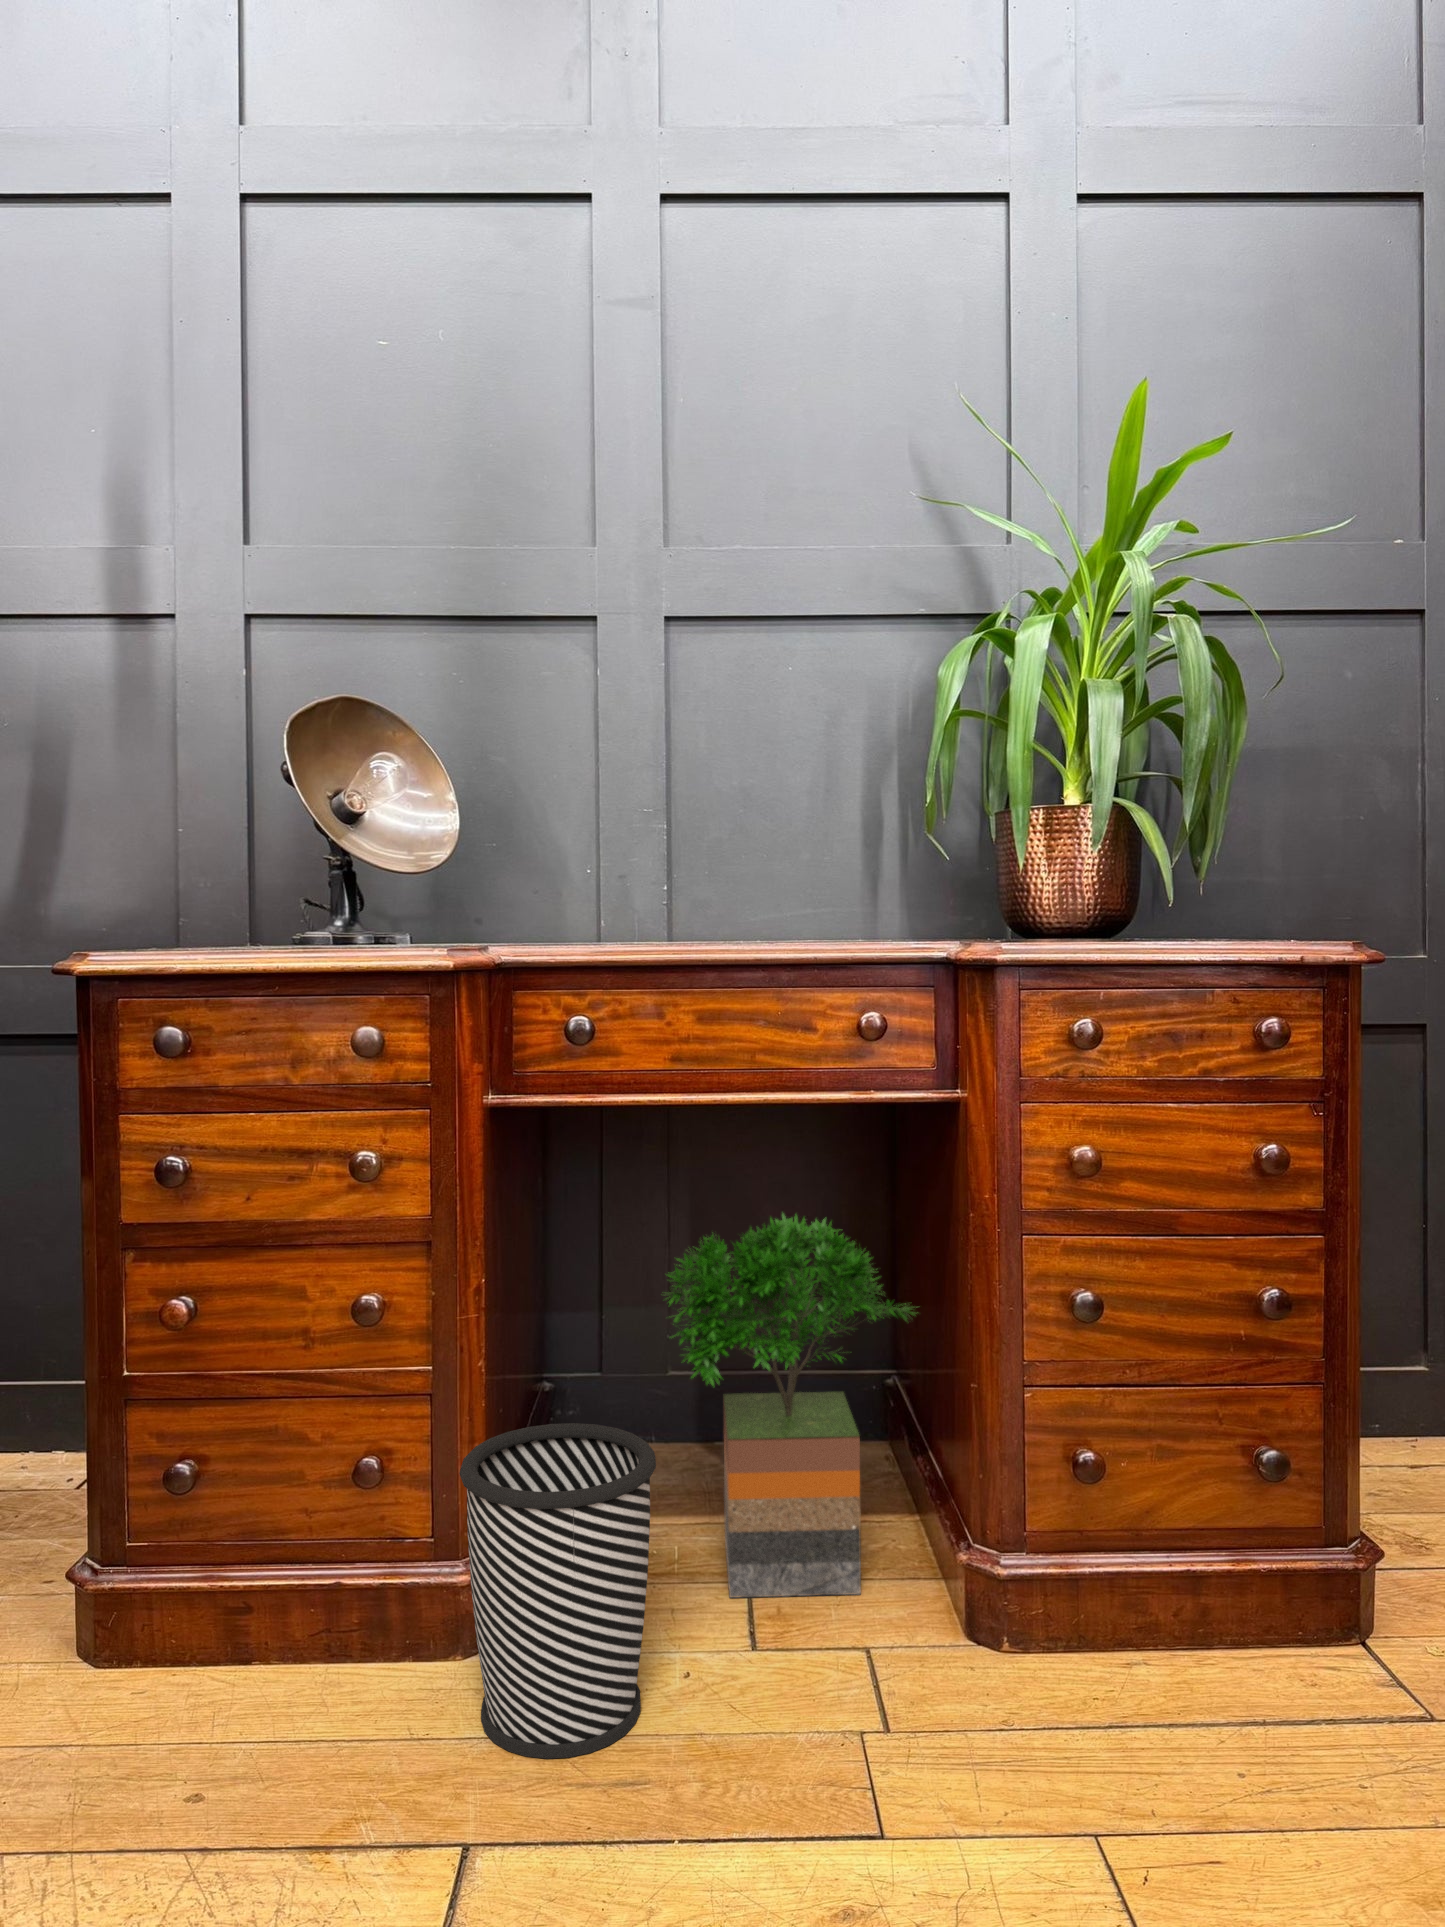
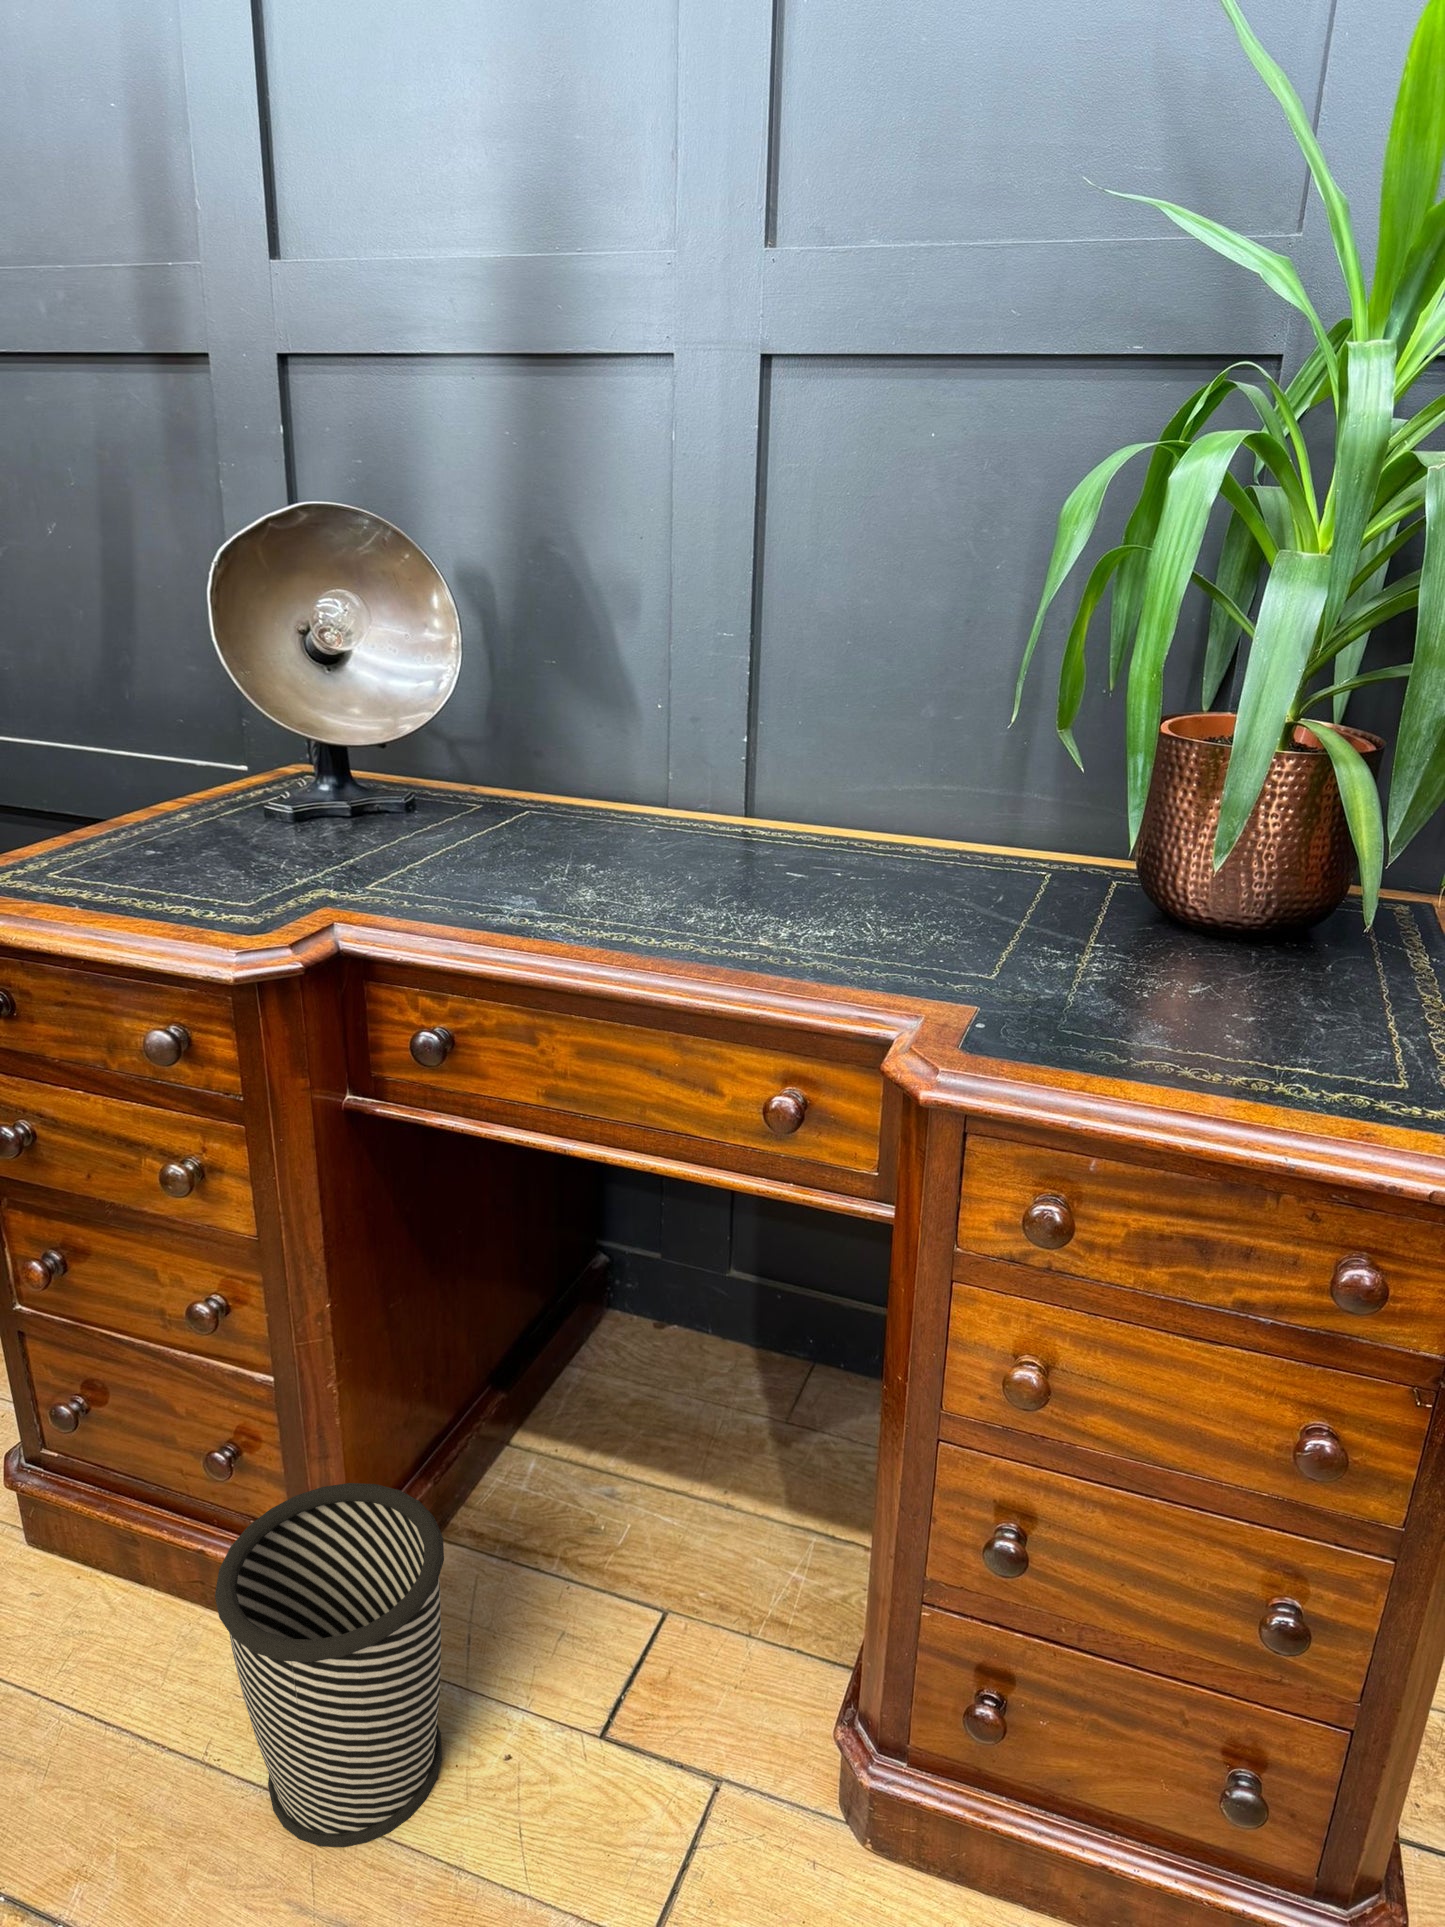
potted tree: present [666,1214,915,1598] -> none [535,1234,867,1683]

